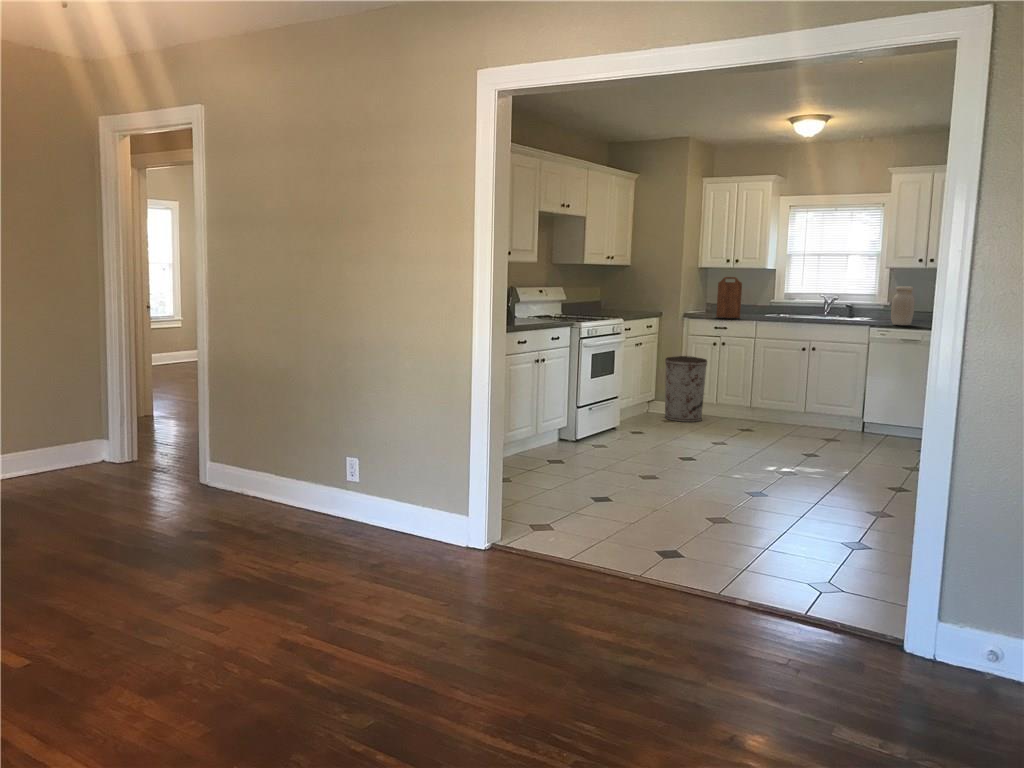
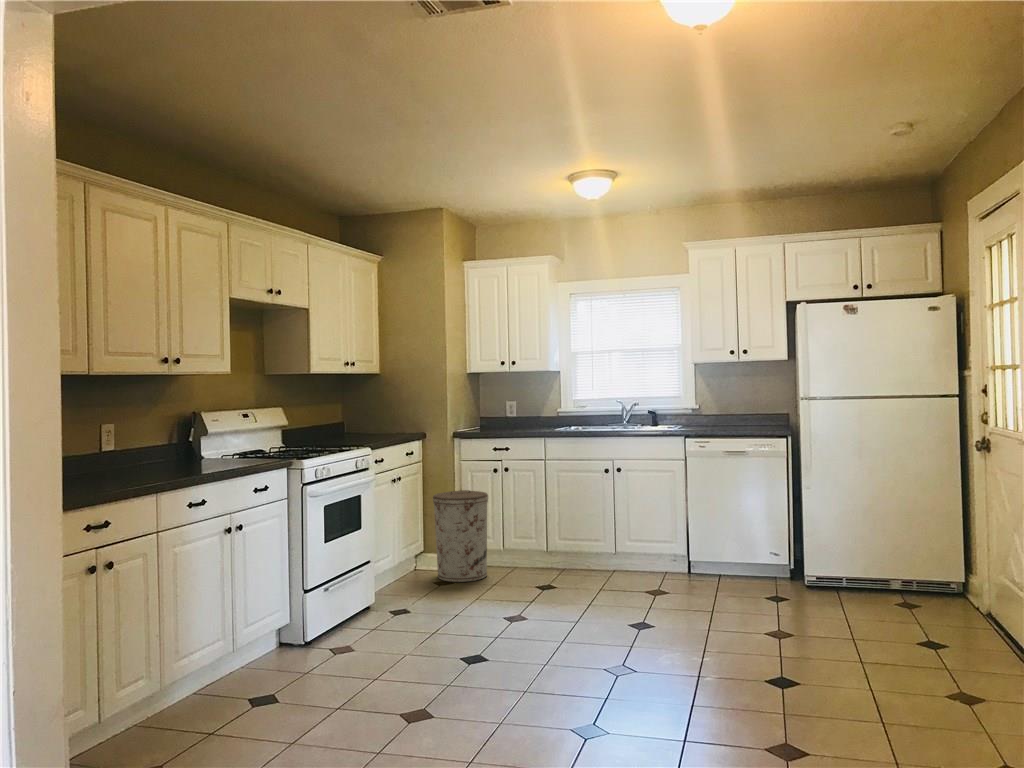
cutting board: present [716,277,742,318] -> none [493,383,525,436]
jar: present [891,286,915,325] -> none [708,384,734,433]

